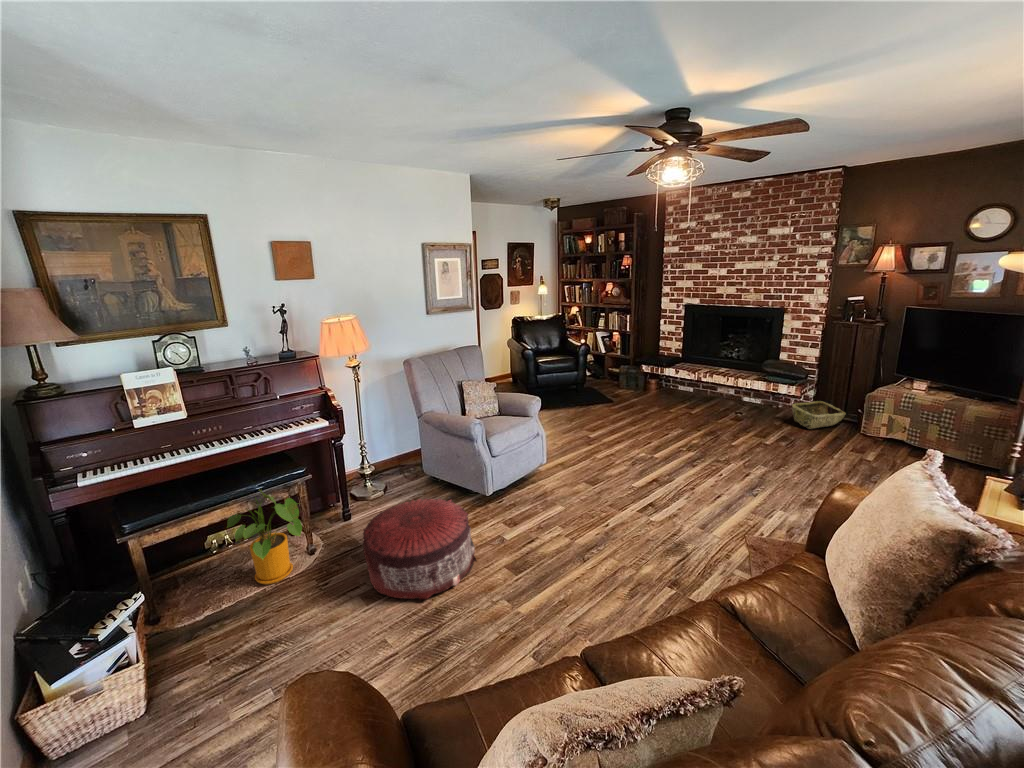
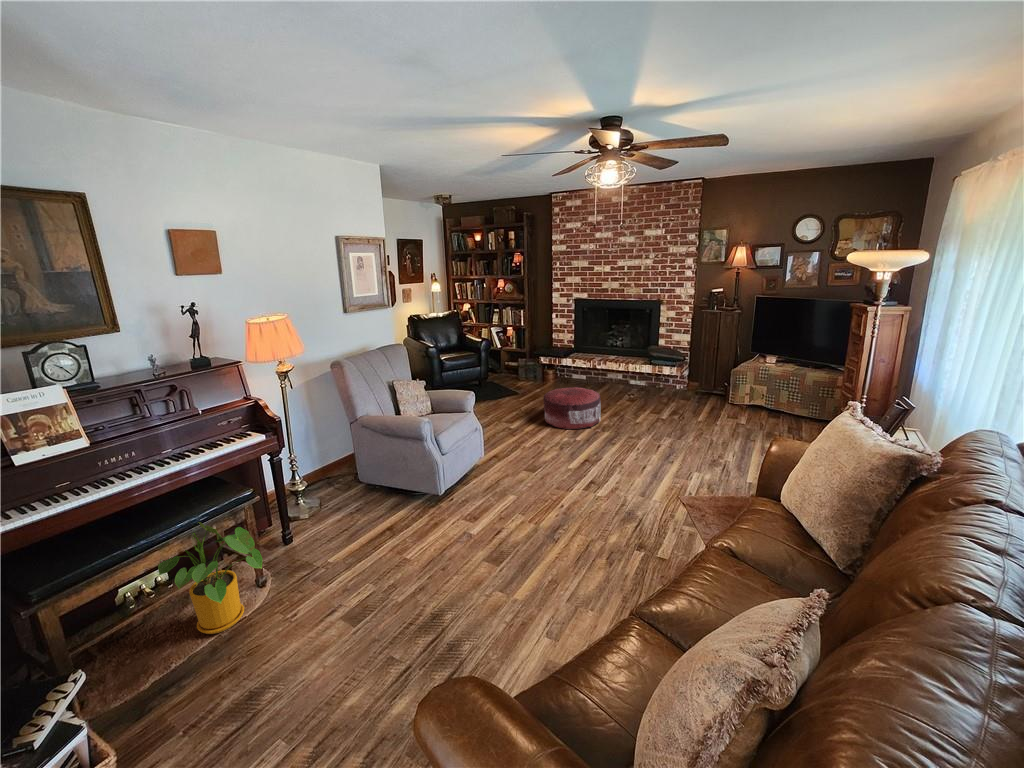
woven basket: present [792,401,846,429] -> none [674,378,714,402]
pouf: present [363,498,476,599] -> present [543,387,601,429]

